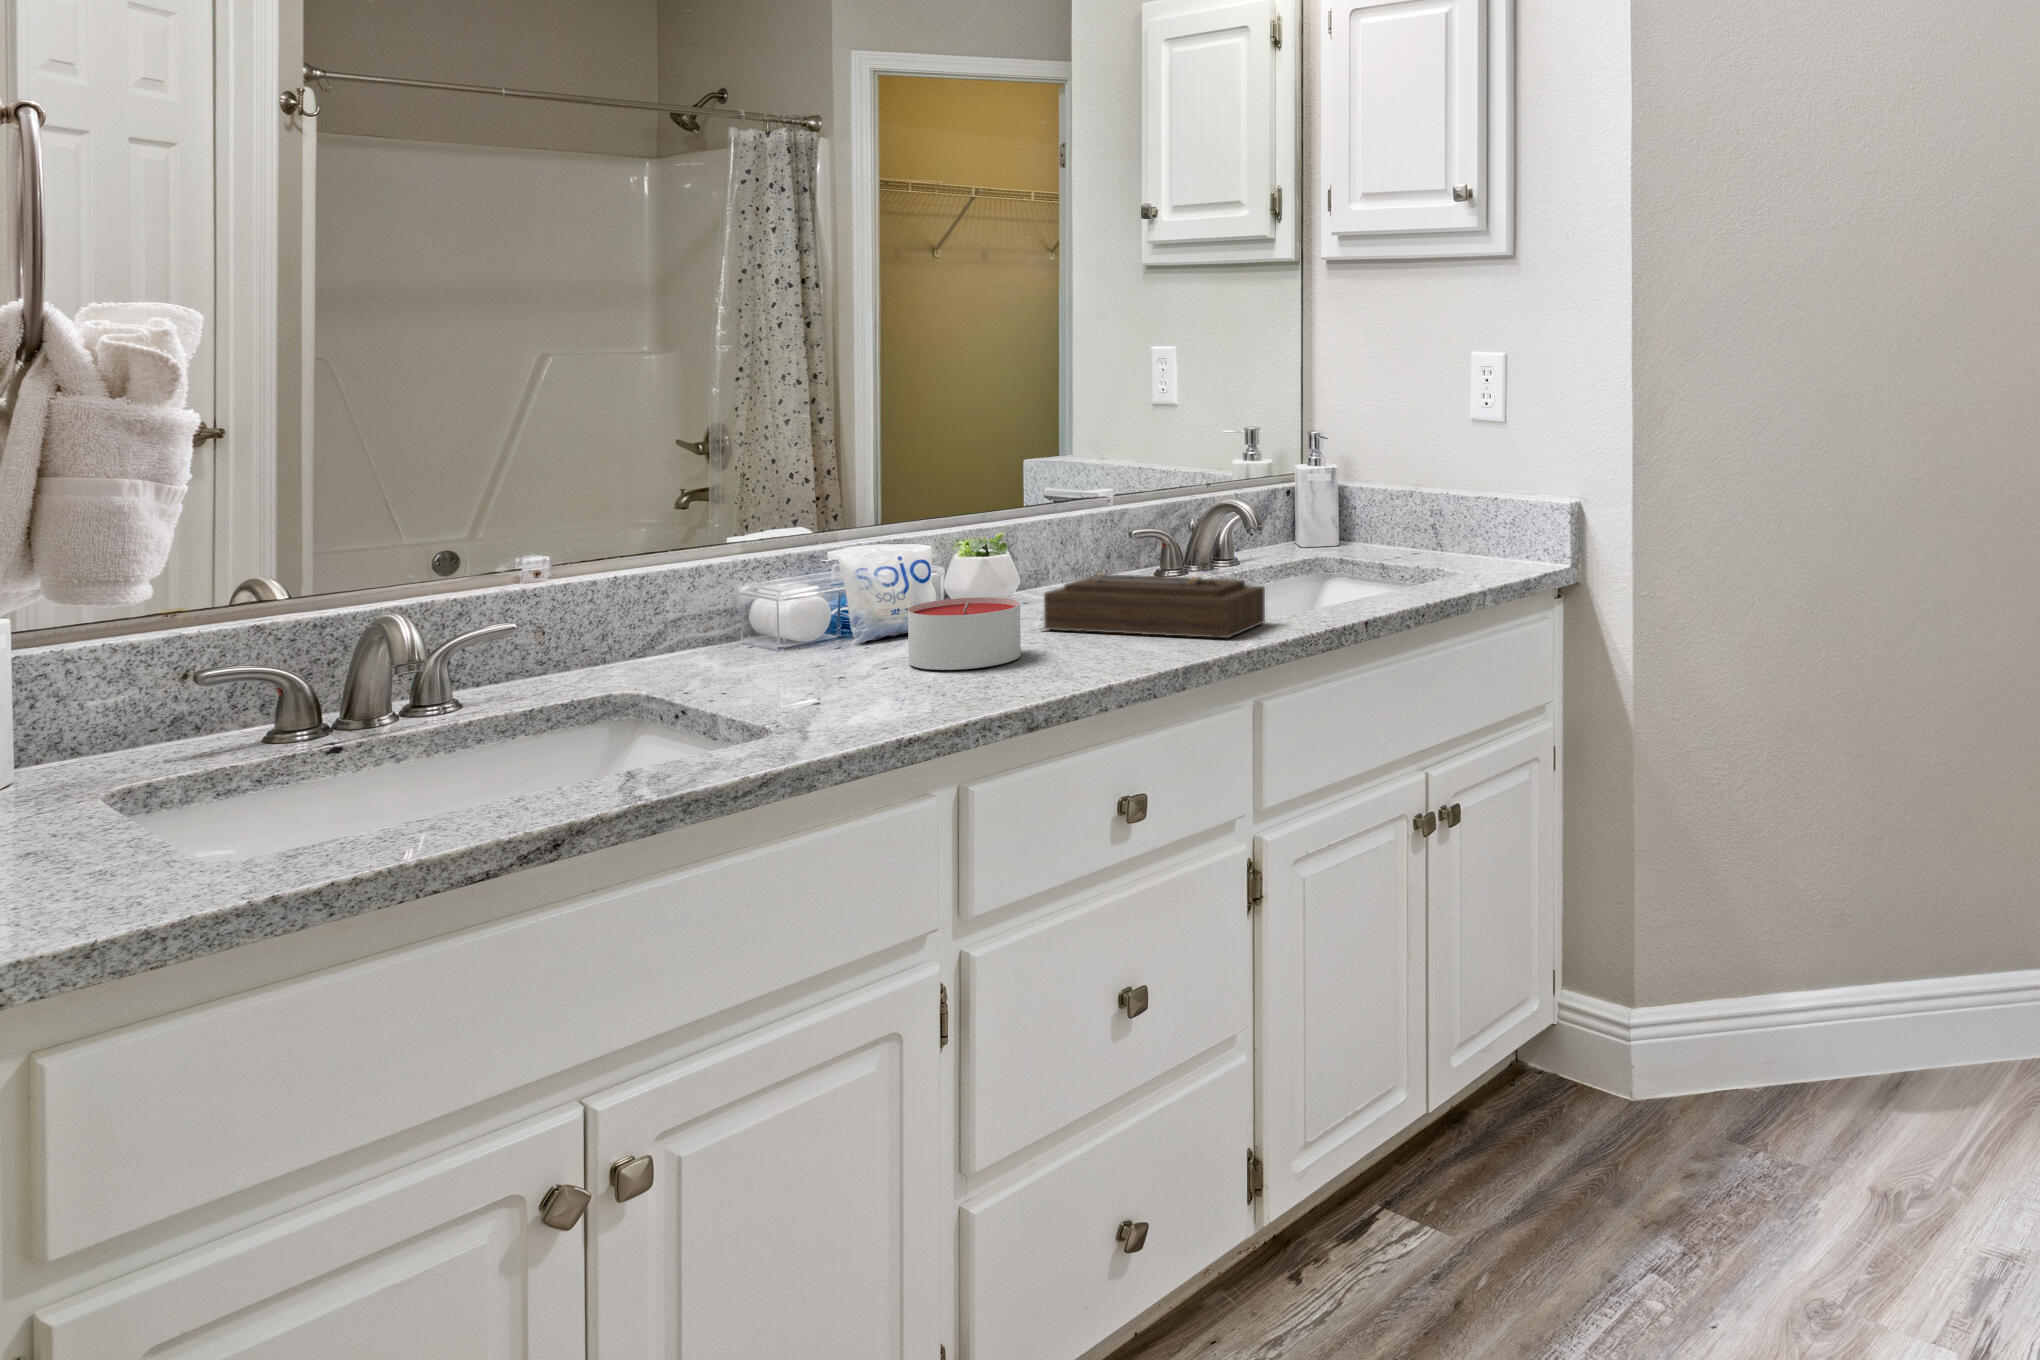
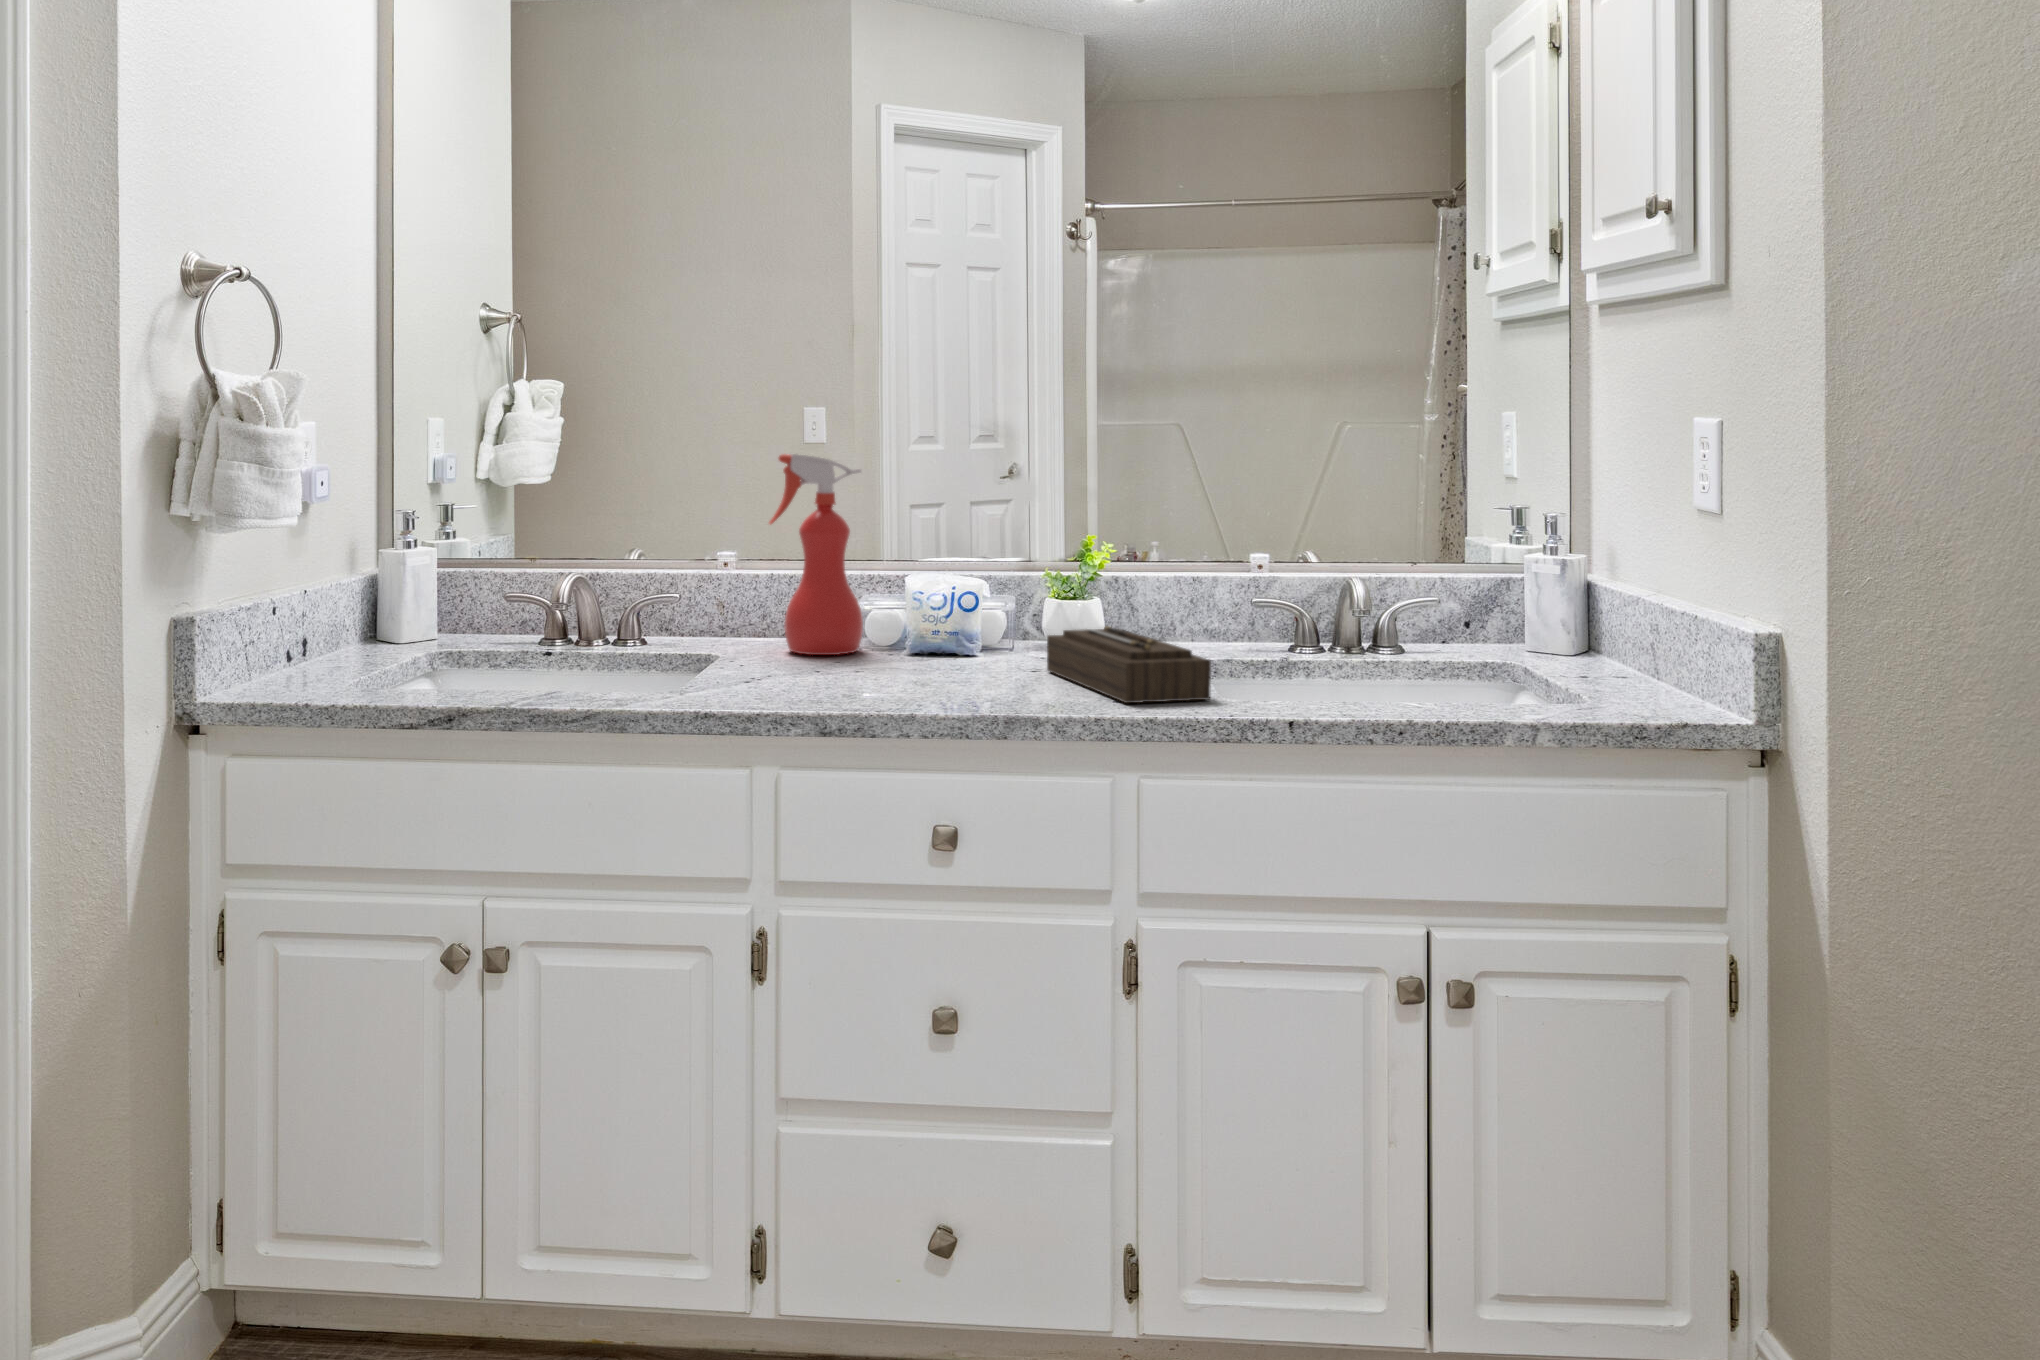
spray bottle: none [679,416,789,668] -> present [769,454,863,655]
candle: present [908,597,1021,670] -> none [872,624,967,684]

